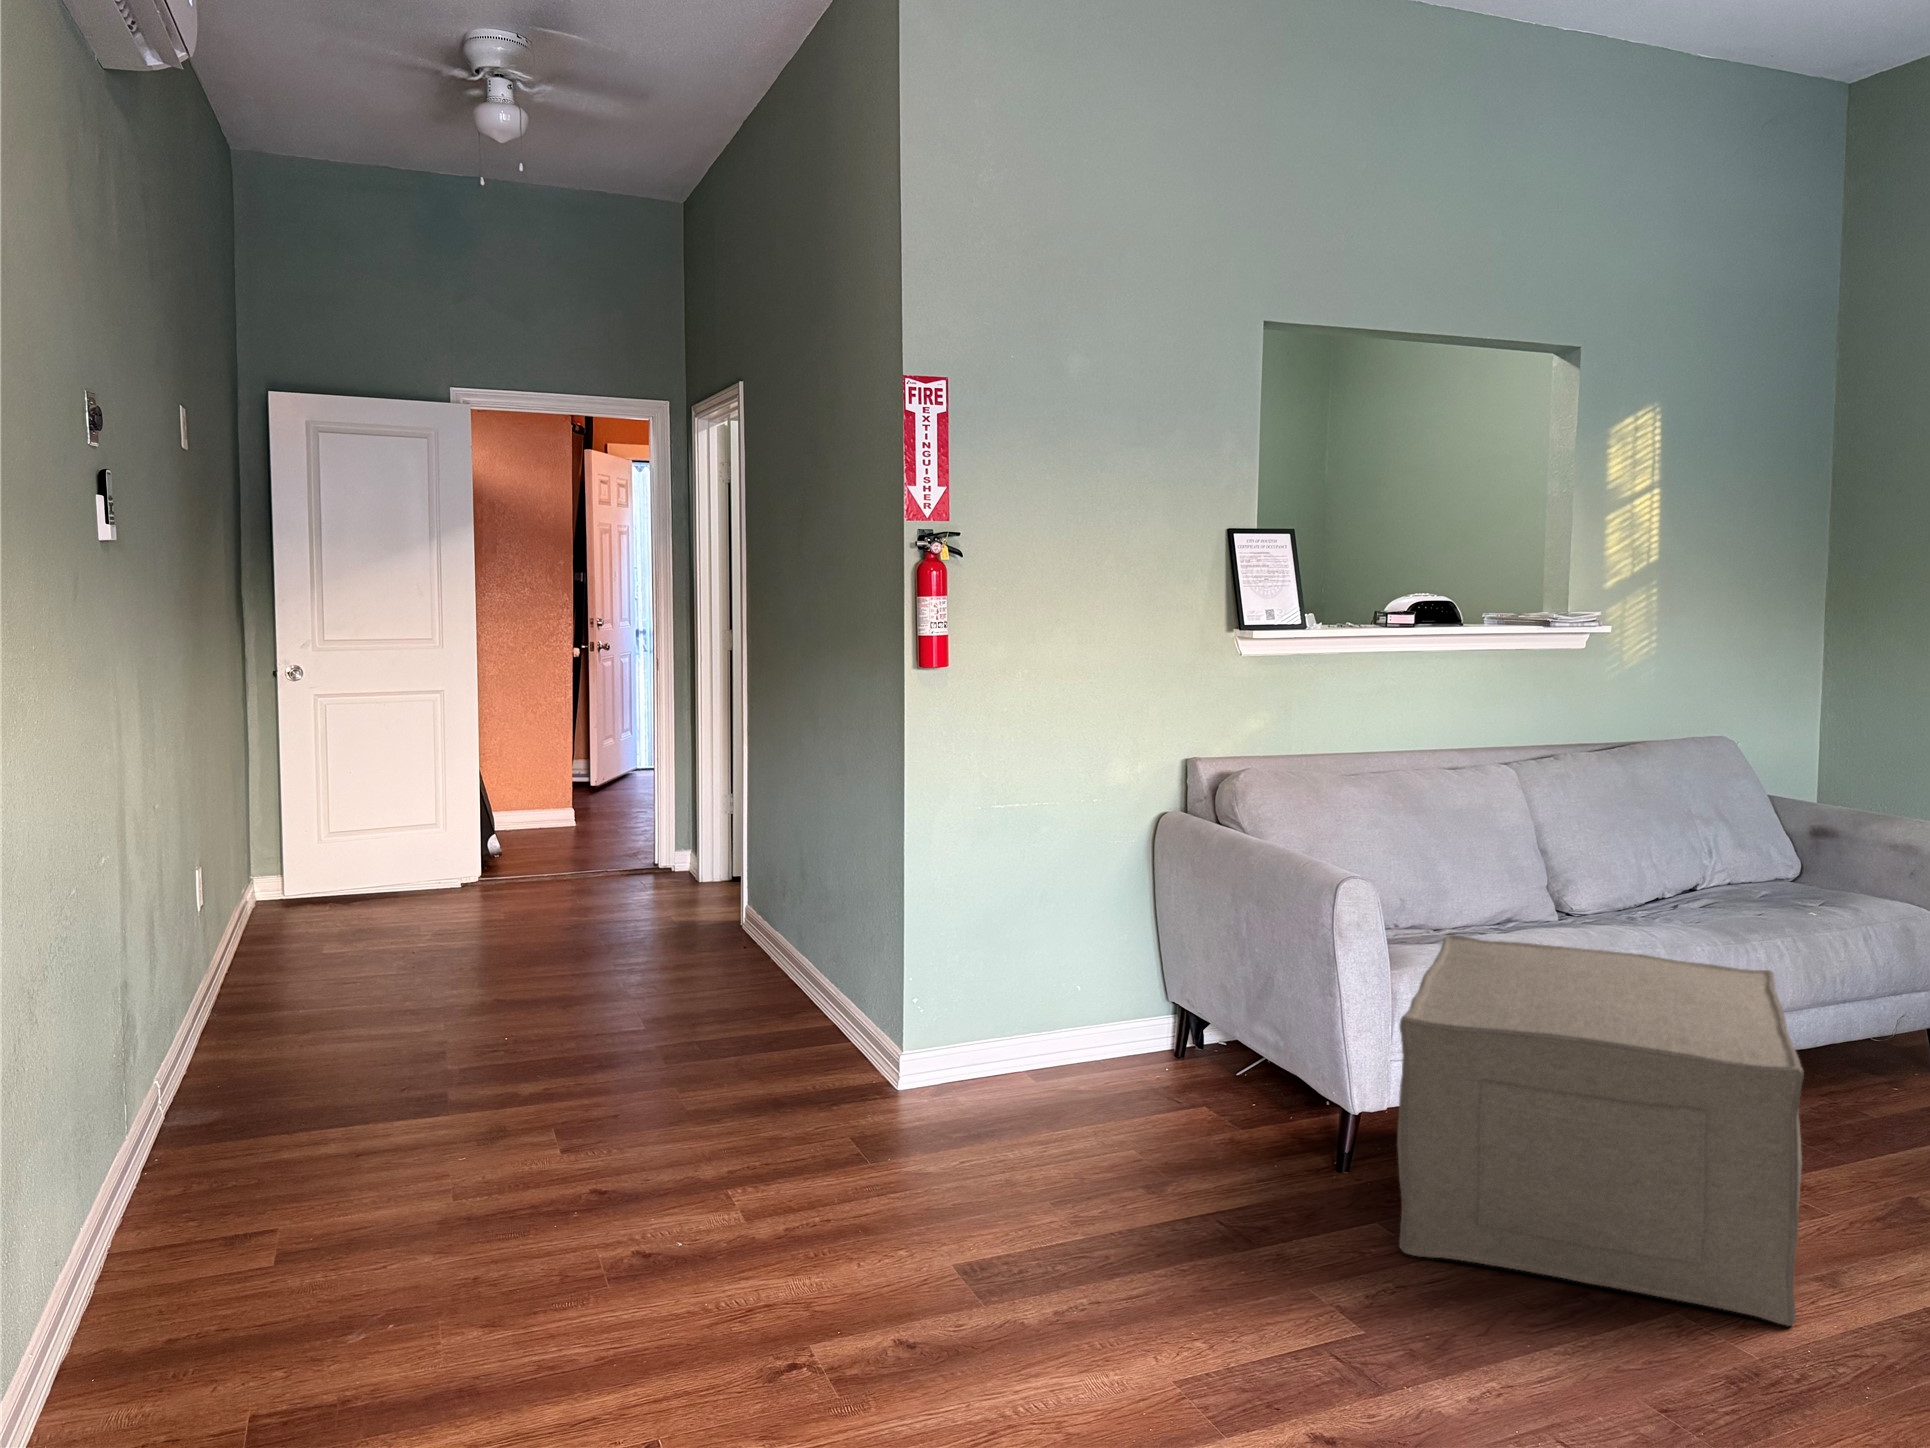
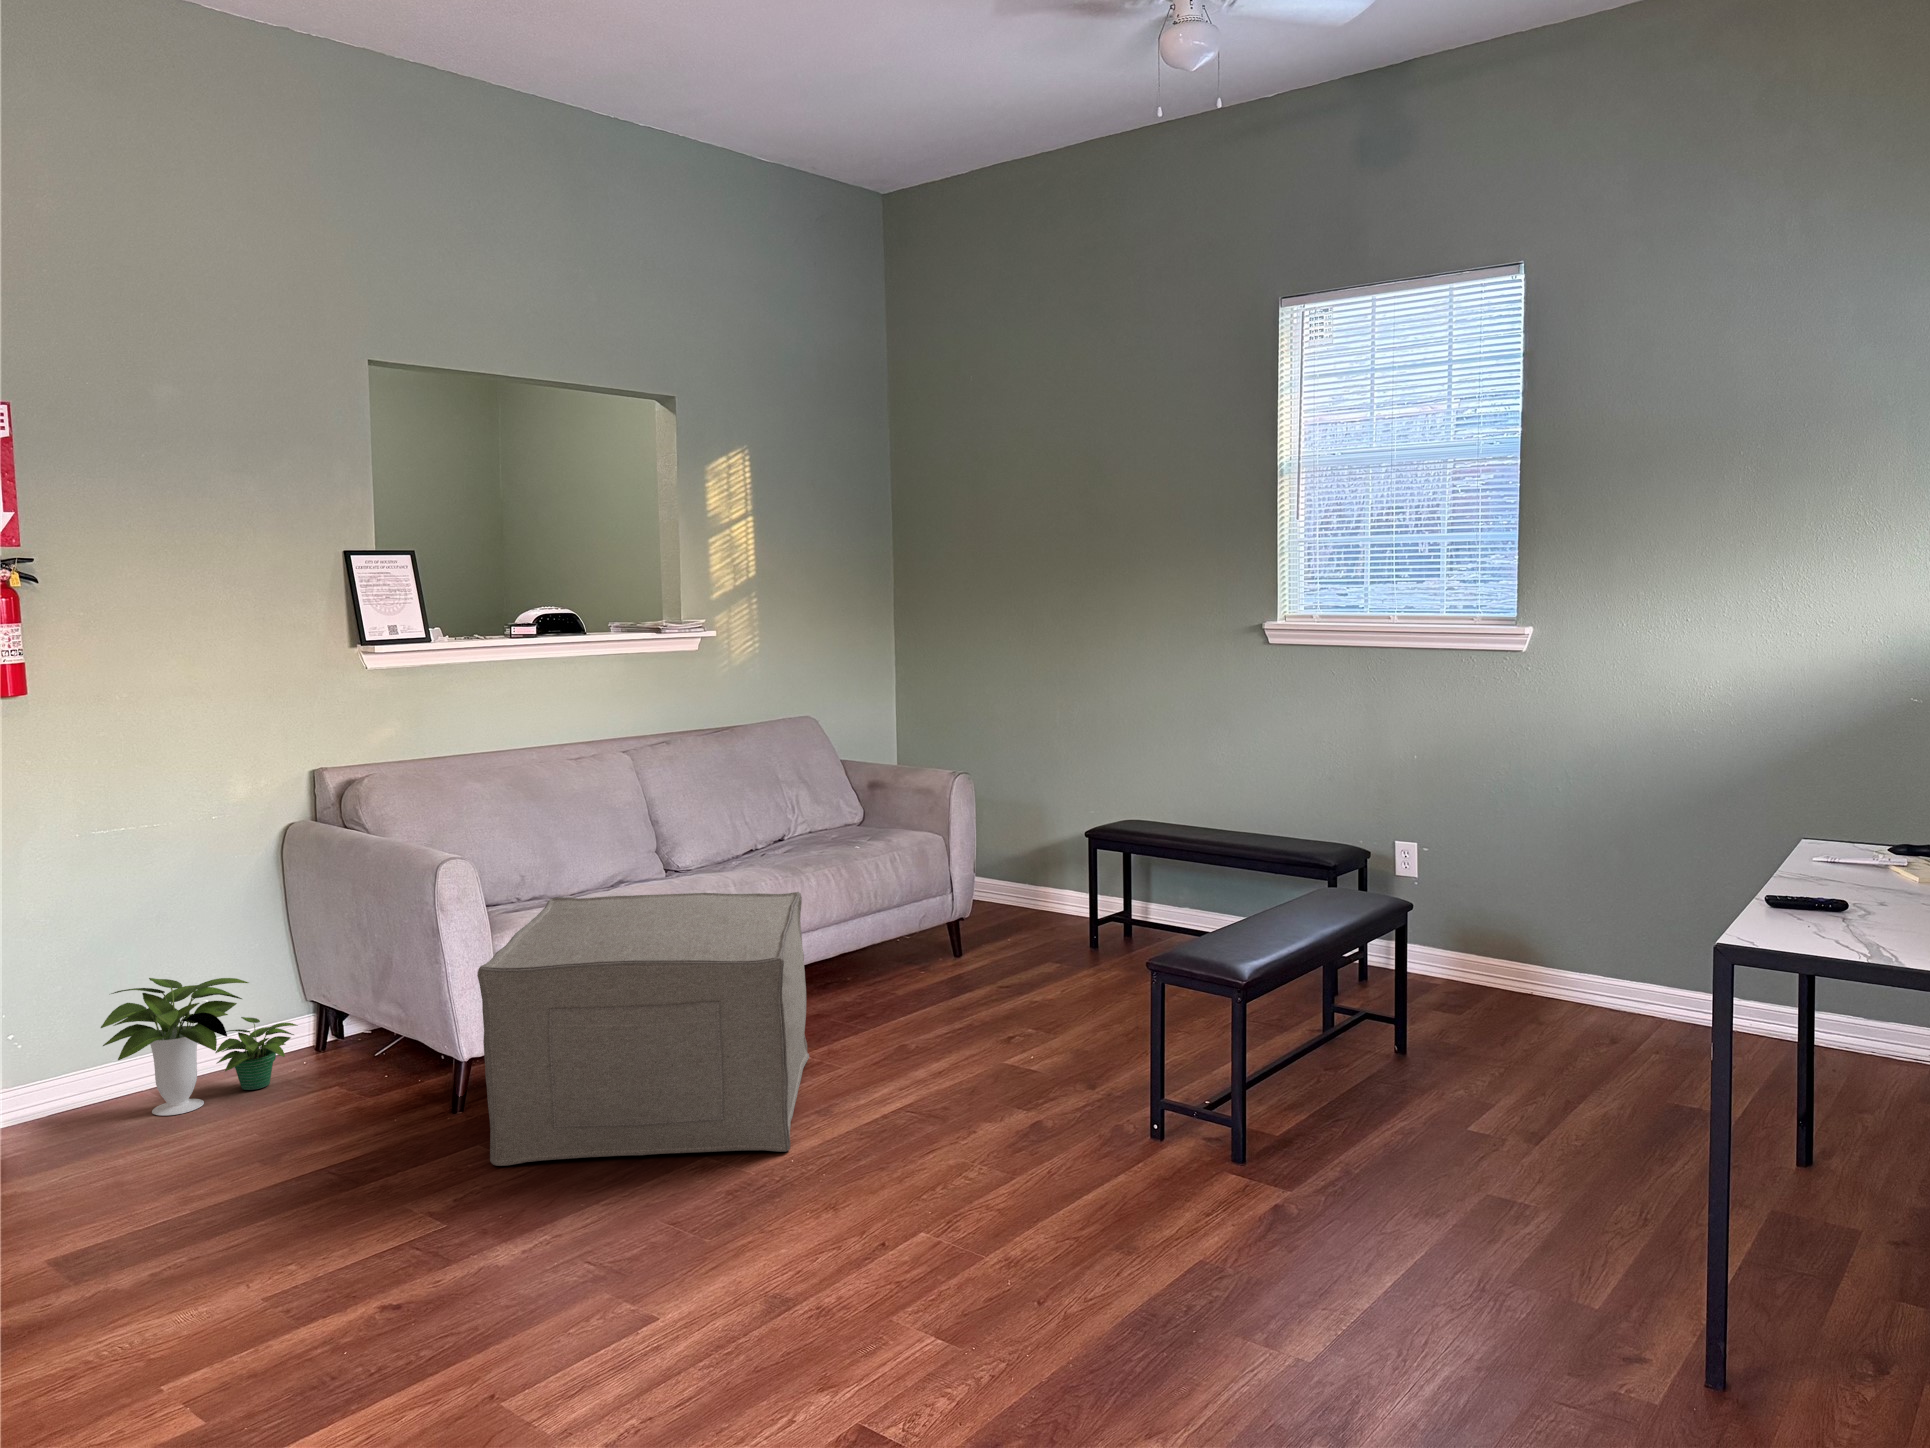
potted plant: none [995,962,1167,1109] -> present [101,978,298,1116]

